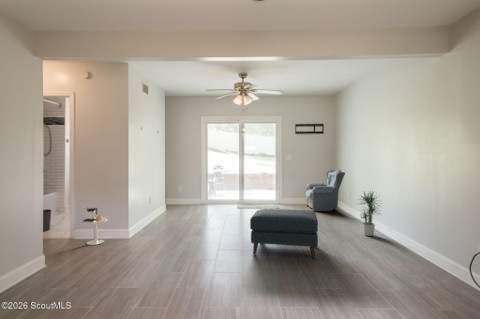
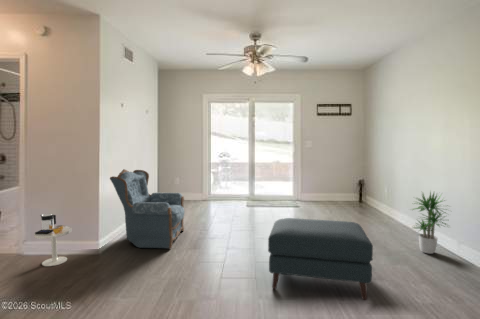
armchair: present [306,169,345,211] -> present [110,169,184,248]

